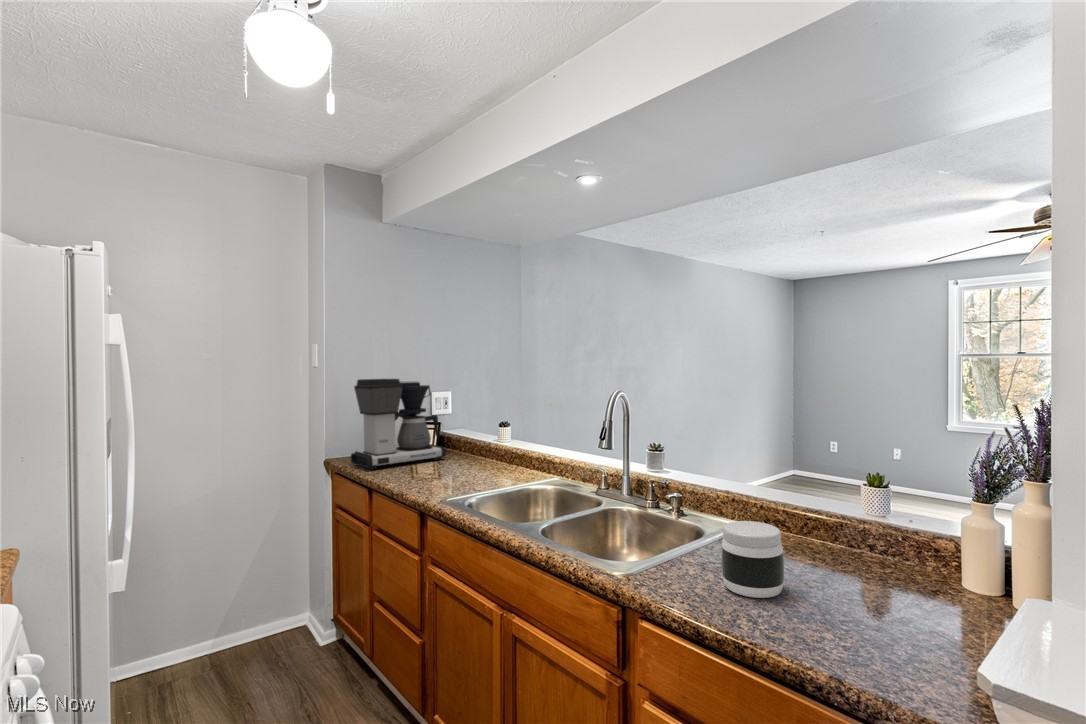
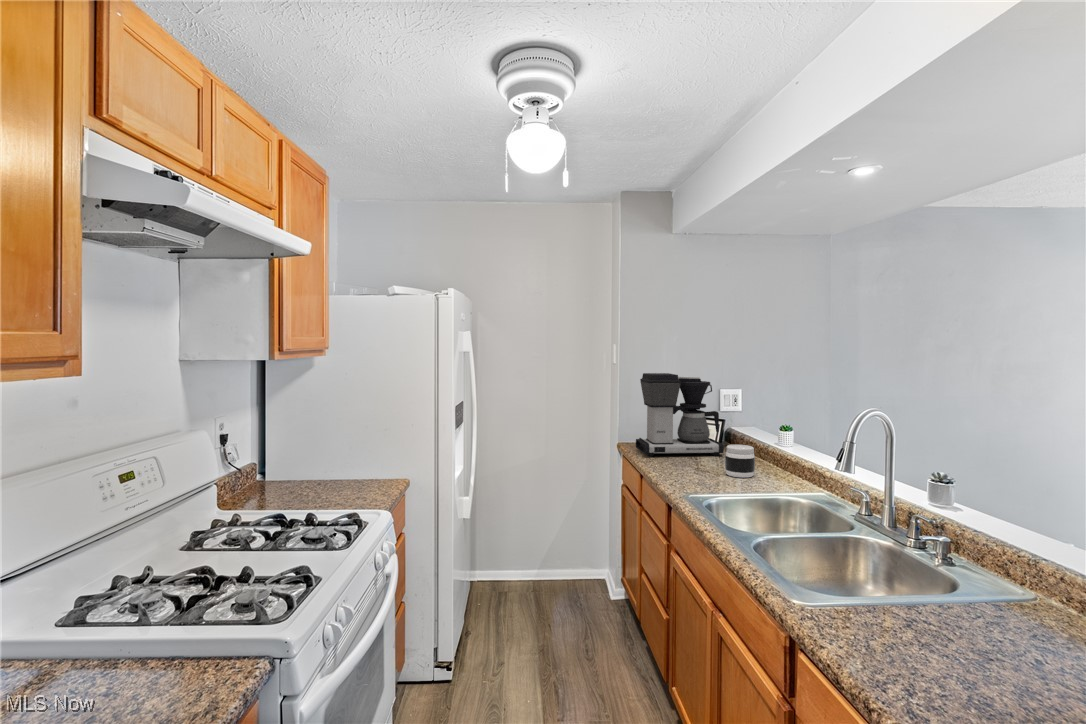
jar: present [721,521,784,598] -> present [725,445,755,478]

